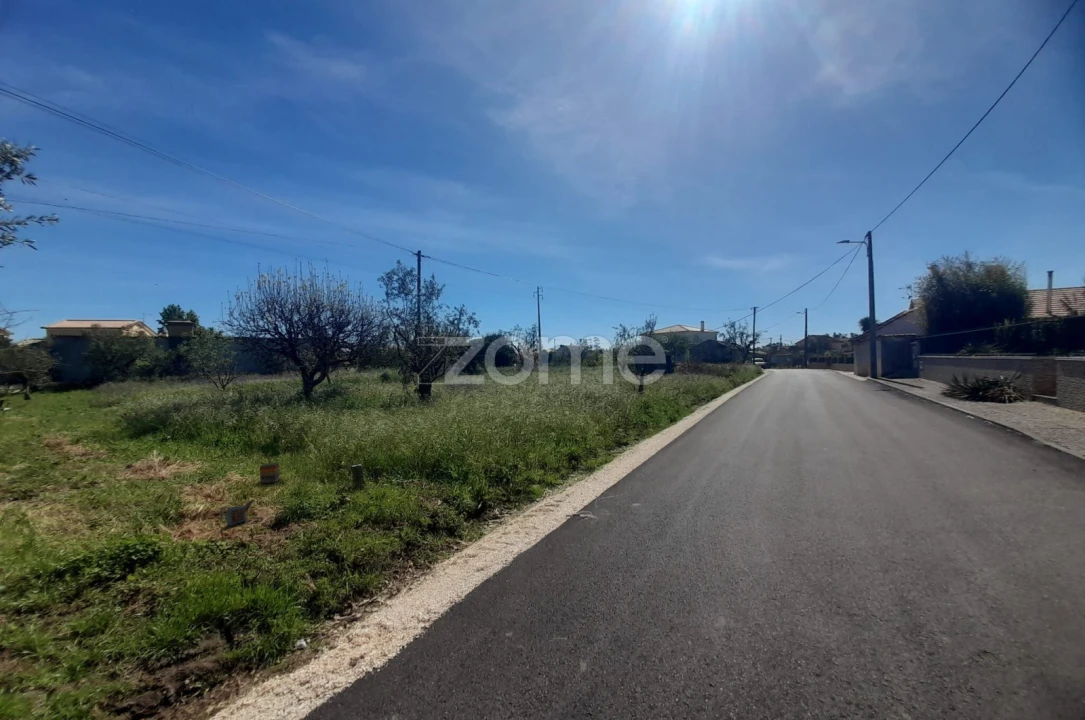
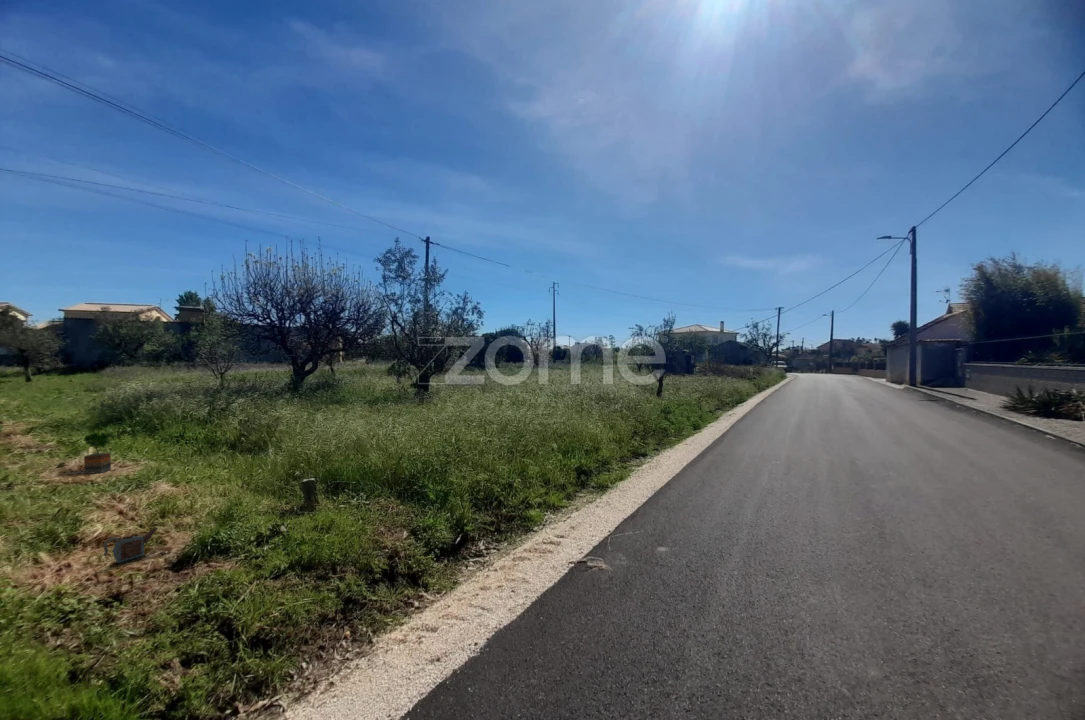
potted tree: present [257,443,283,483] -> present [84,433,115,474]

